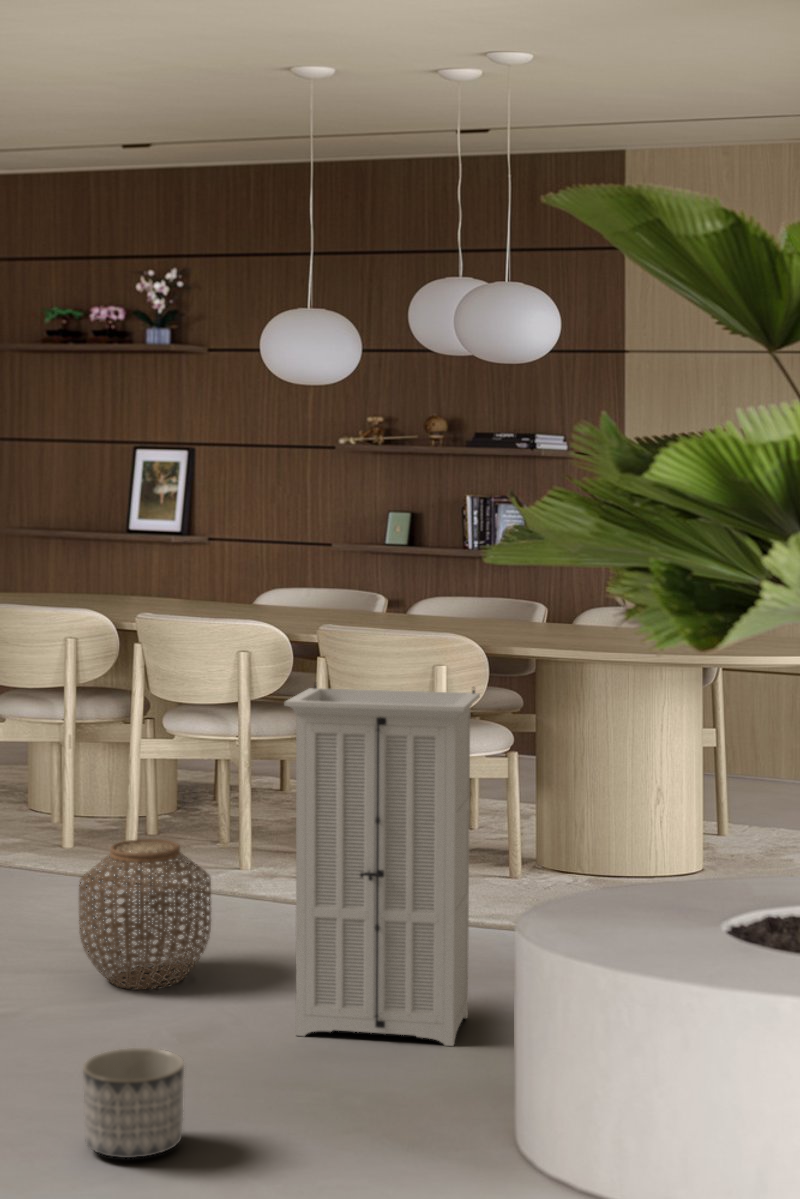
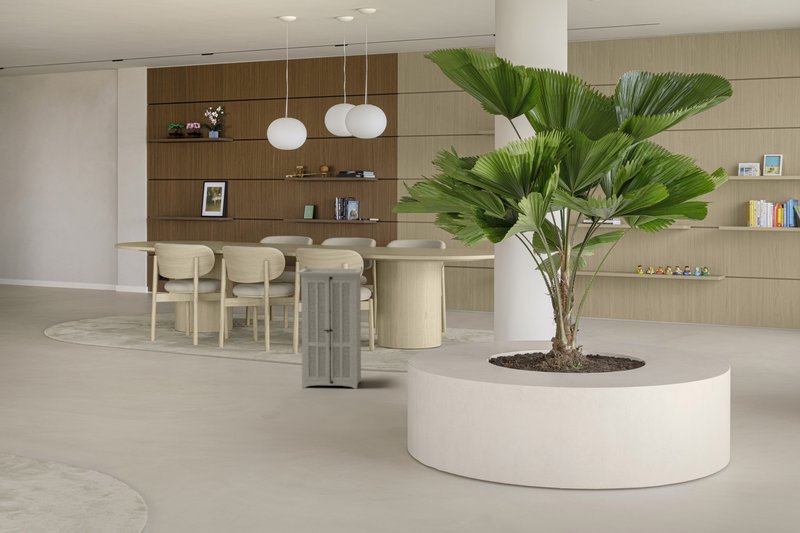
woven basket: present [79,839,211,990] -> none [220,326,267,378]
planter: present [83,1048,184,1158] -> none [240,382,273,414]

